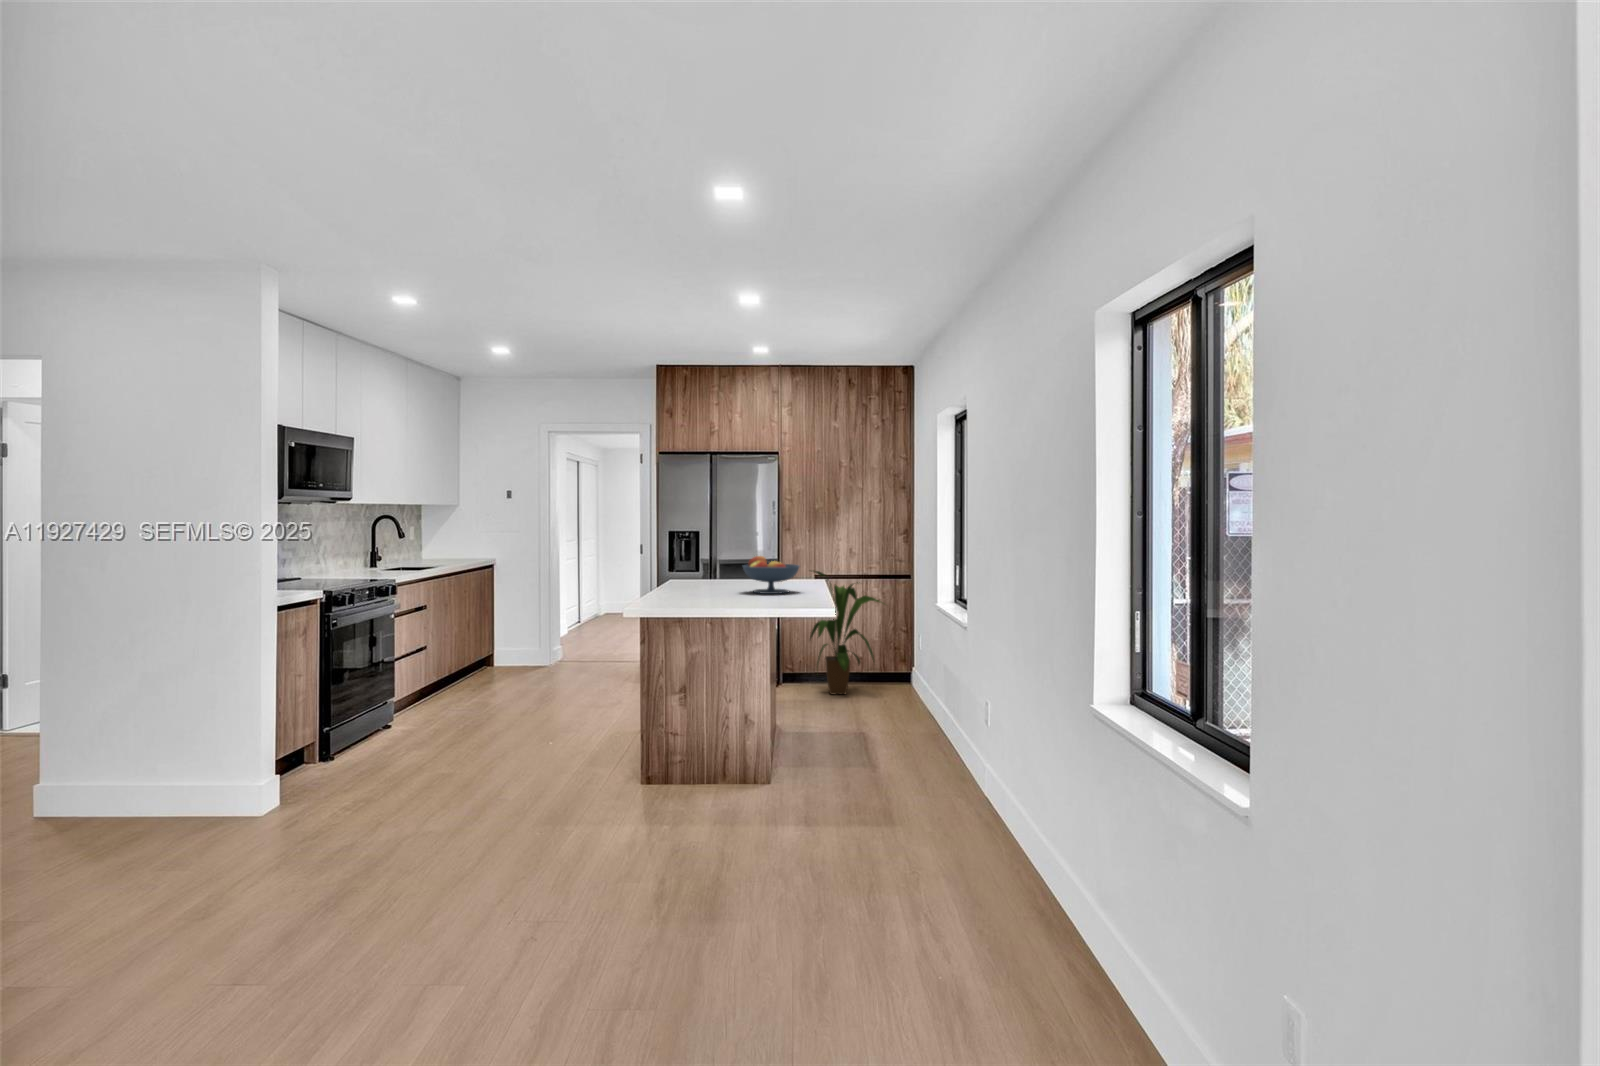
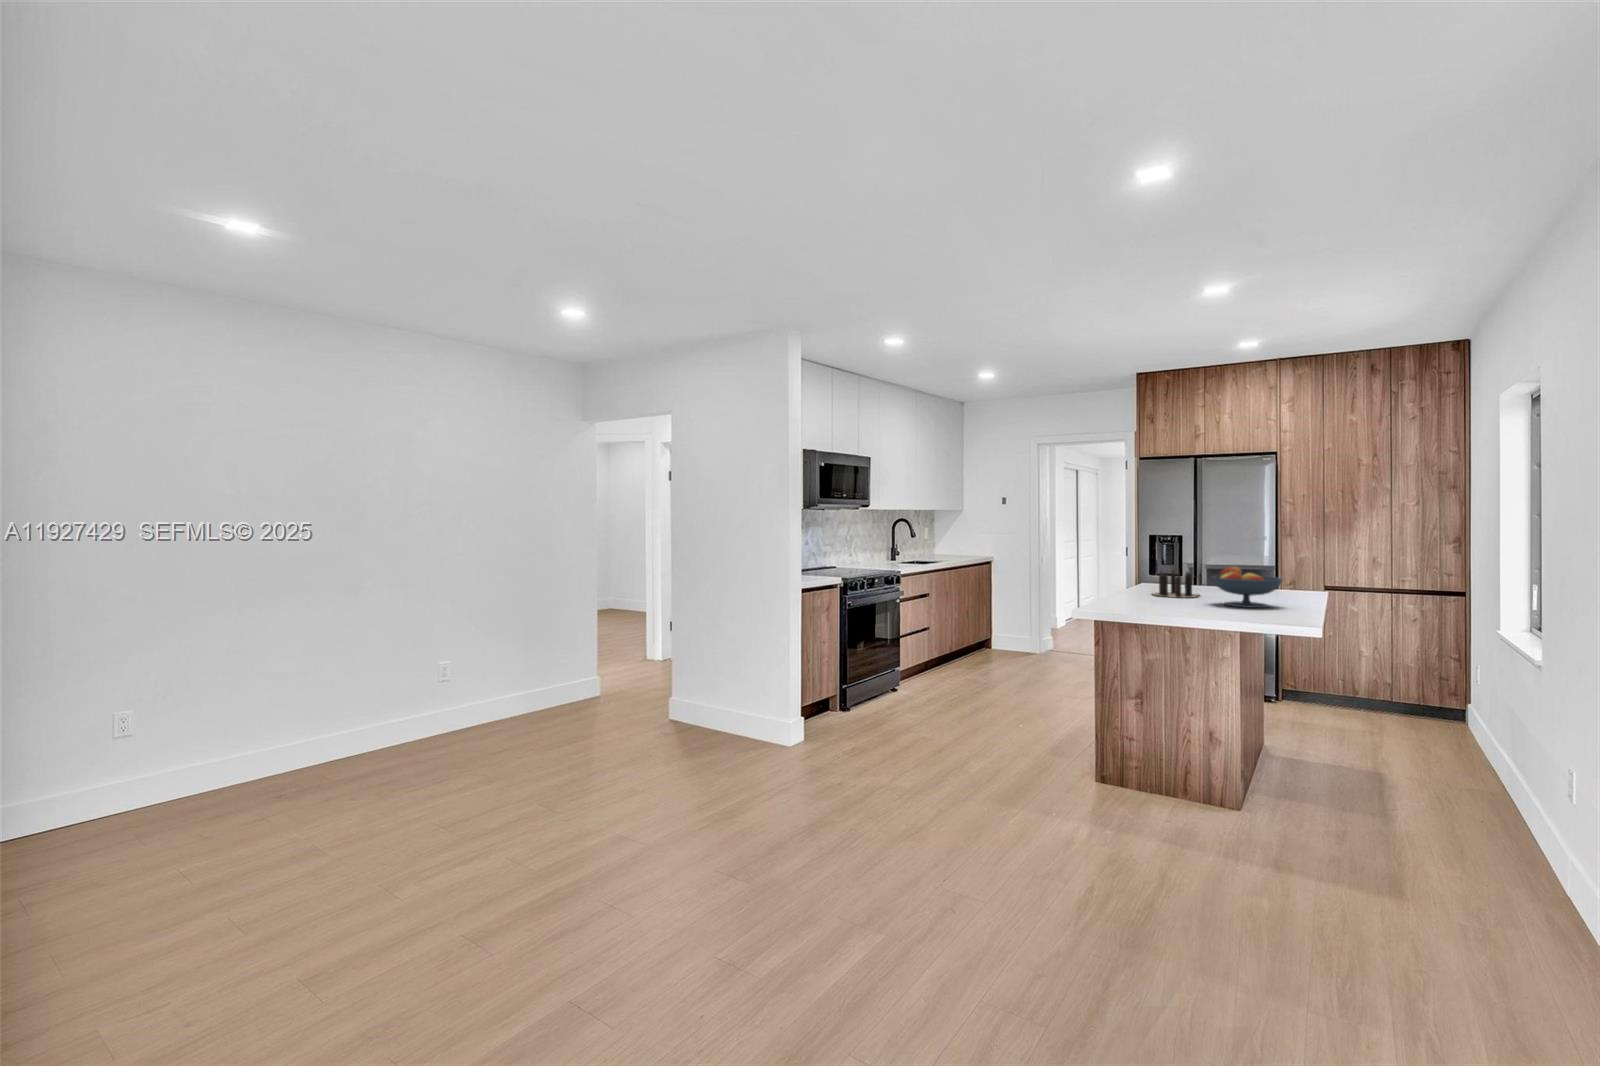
candle: none [679,561,737,589] -> present [1153,570,1200,598]
house plant: present [810,571,880,694] -> none [1310,582,1428,726]

